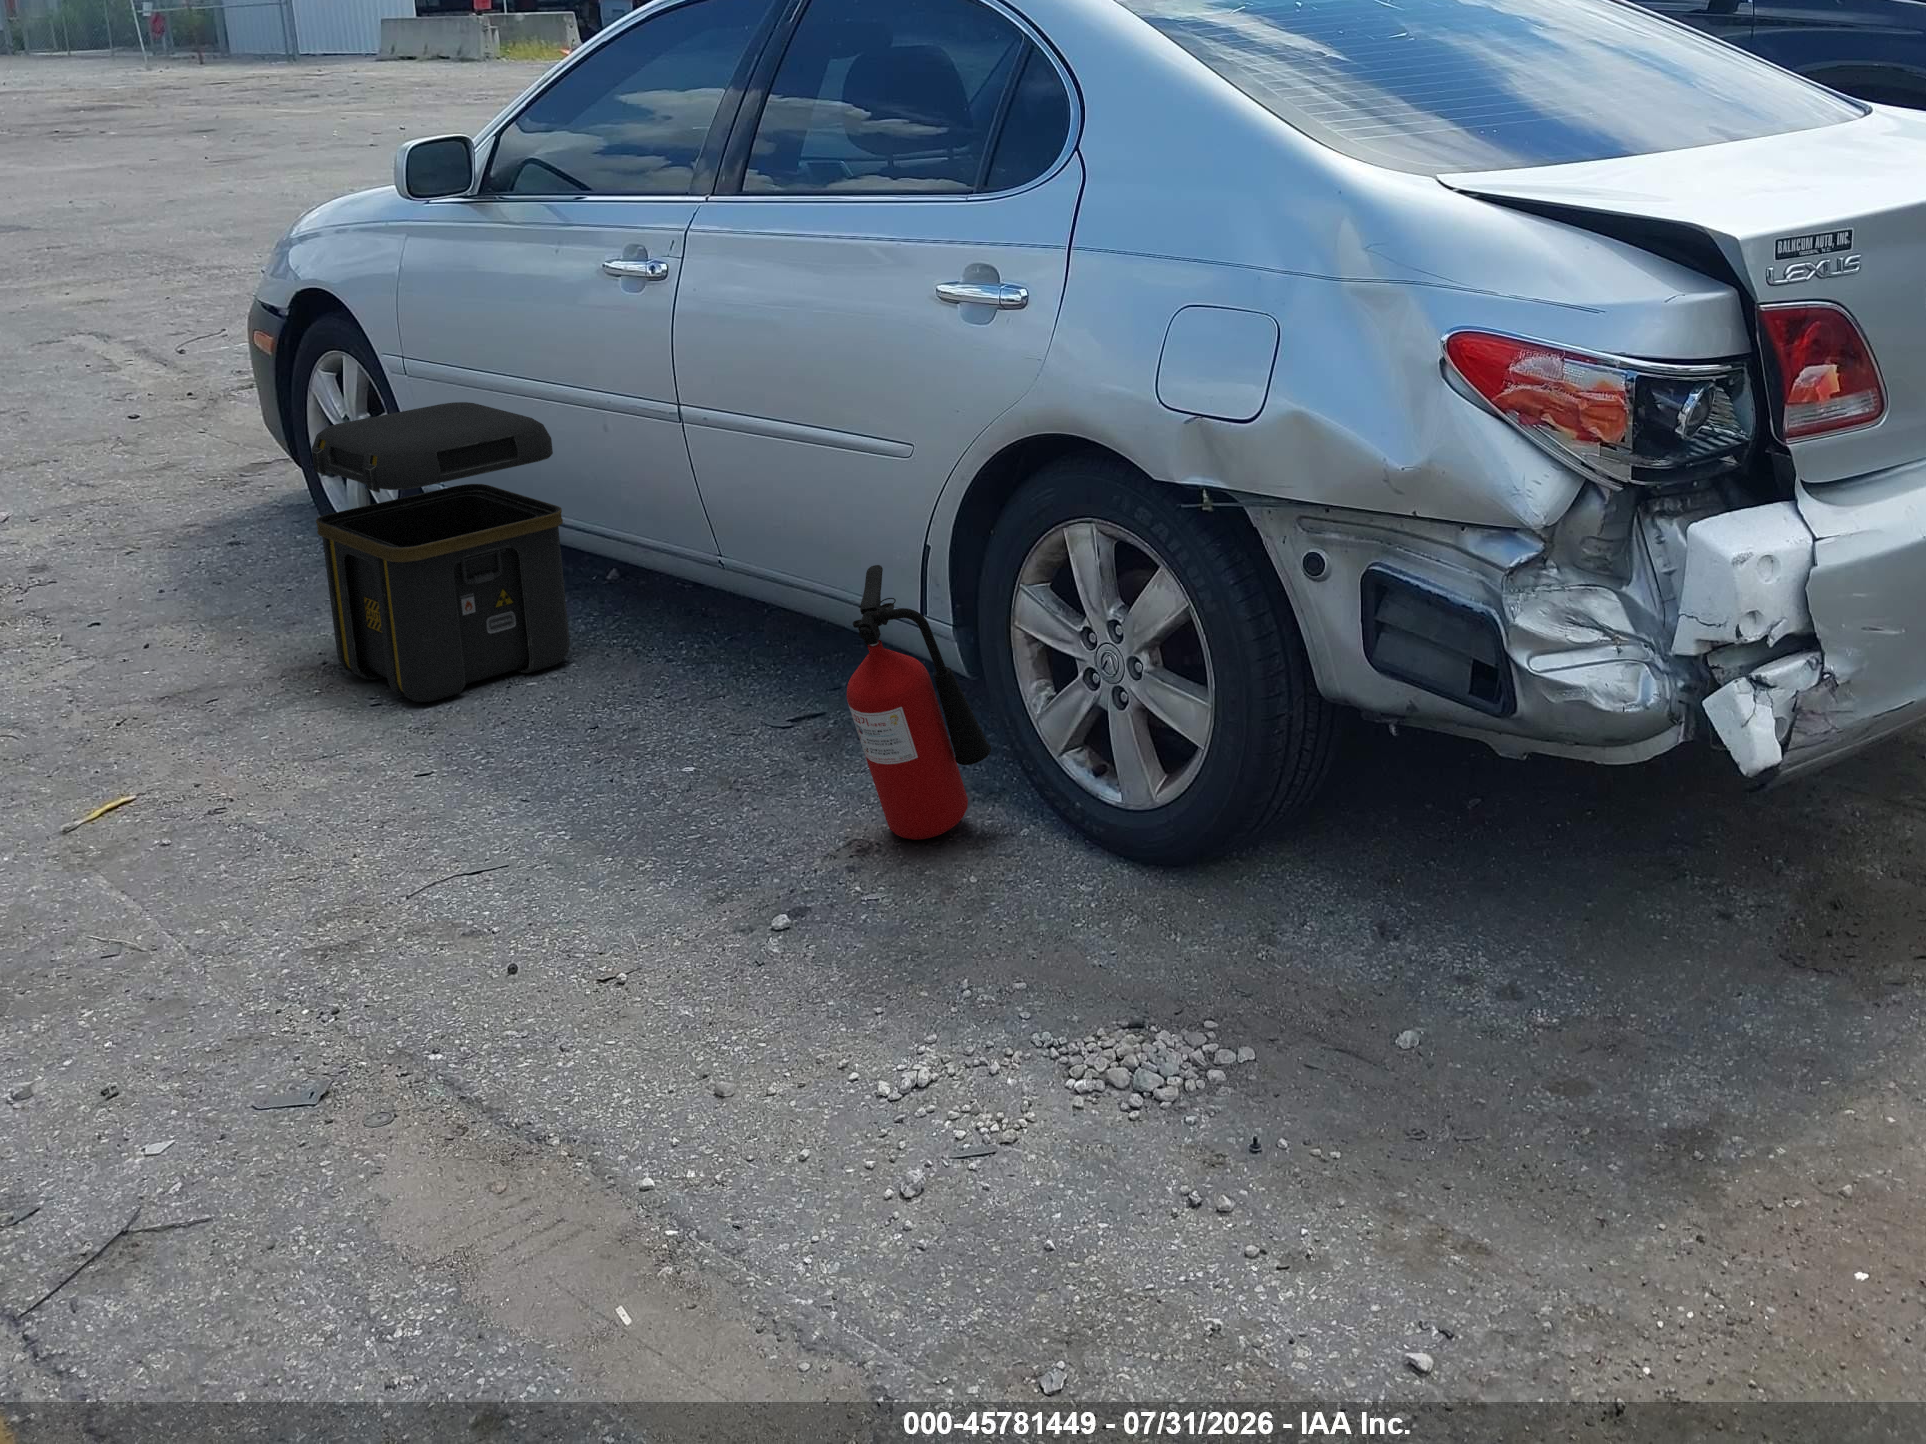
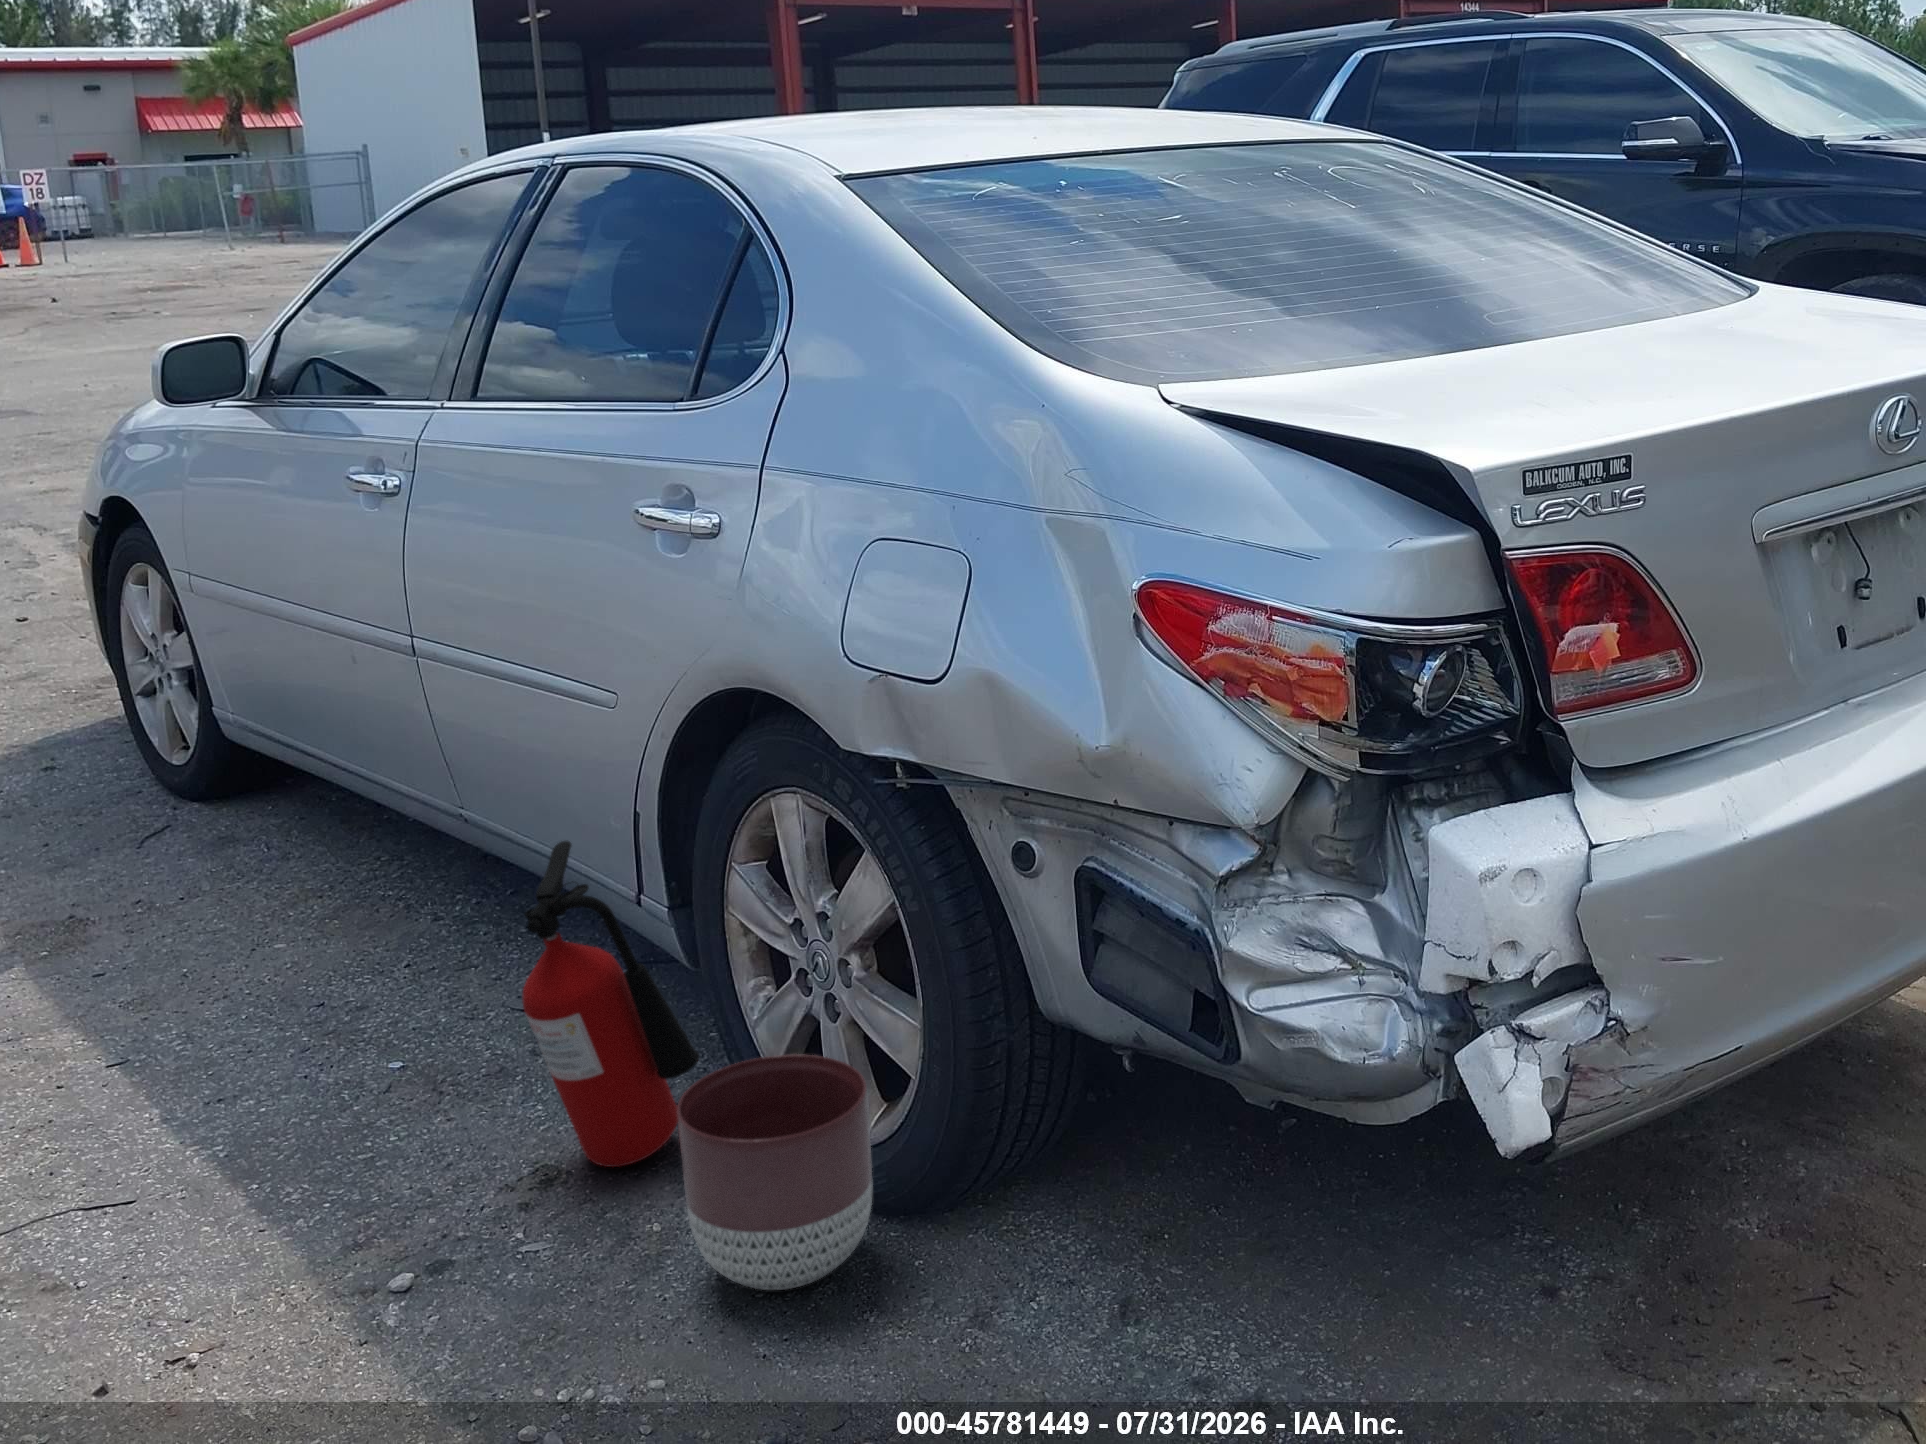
toolbox: present [312,402,570,702] -> none [39,630,331,973]
planter: none [1015,736,1171,921] -> present [677,1054,873,1290]

